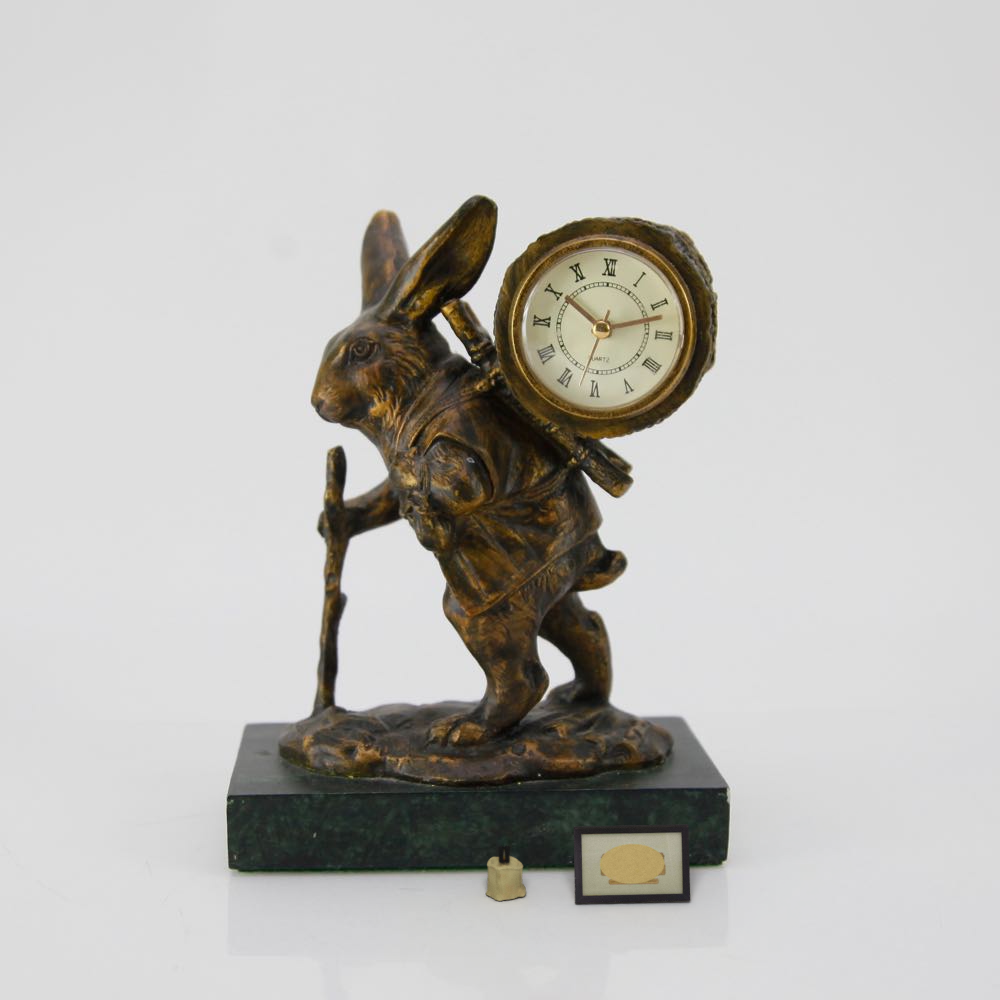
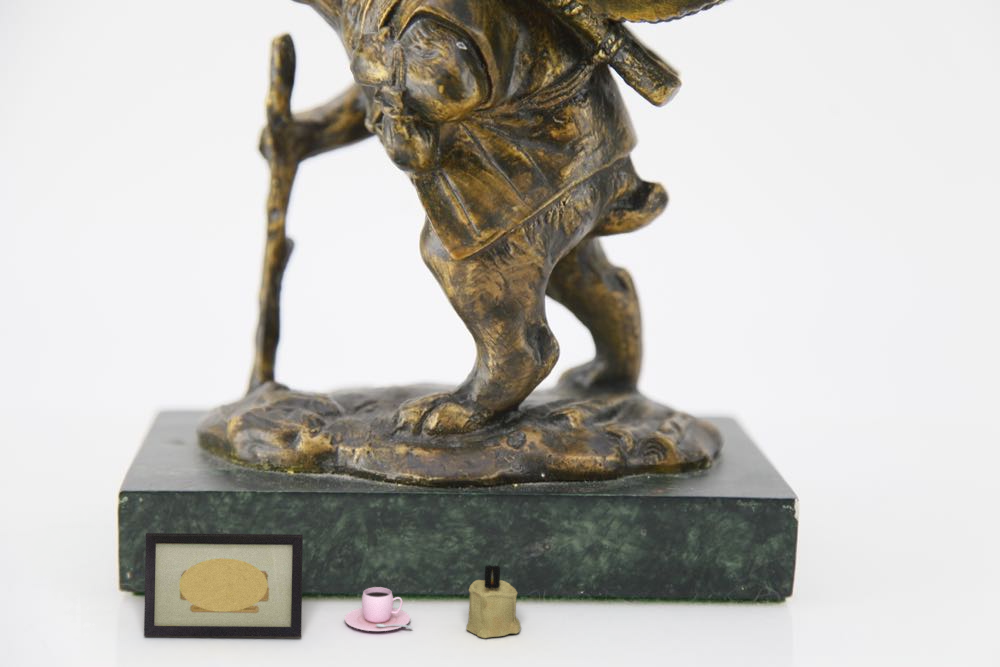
picture frame: present [574,824,690,903] -> present [144,533,303,637]
teacup: none [395,835,446,898] -> present [345,587,412,631]

